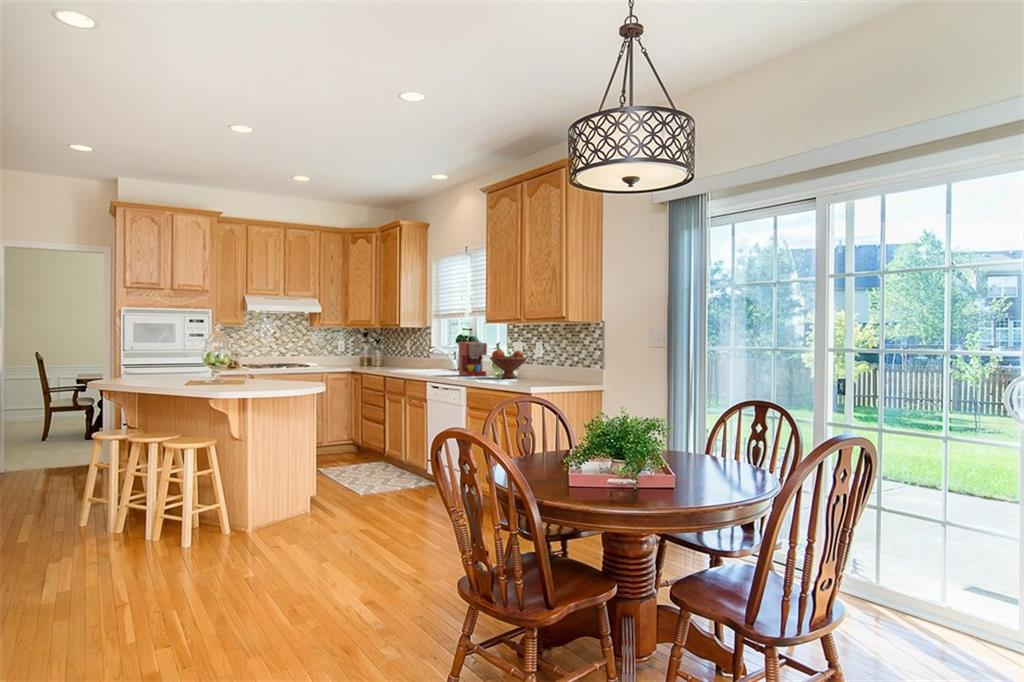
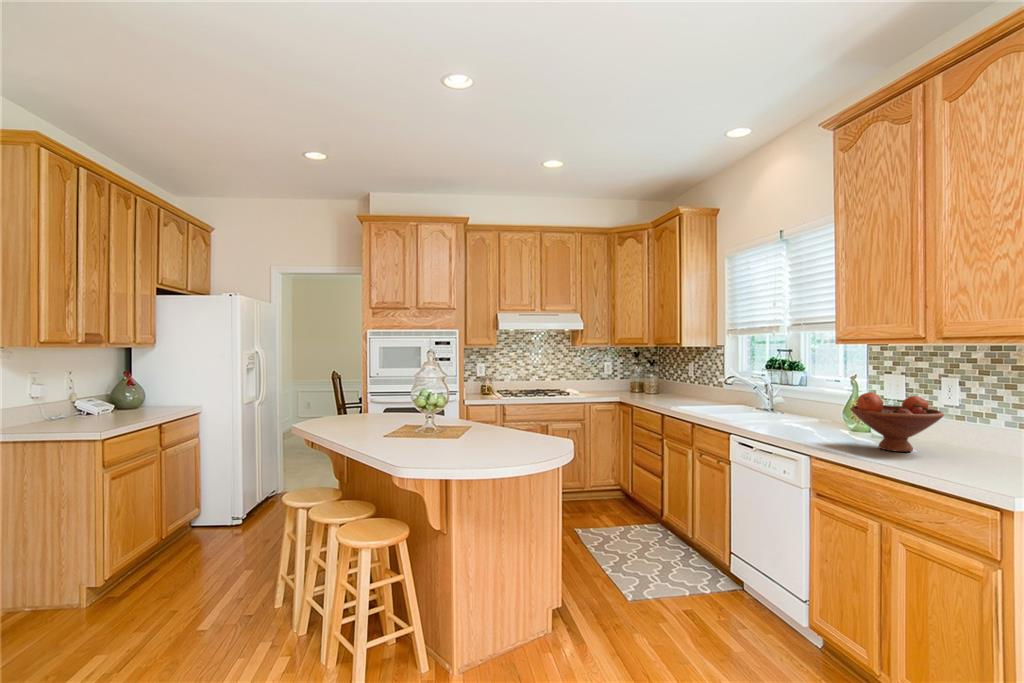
coffee maker: present [459,342,487,376] -> none [778,373,835,436]

